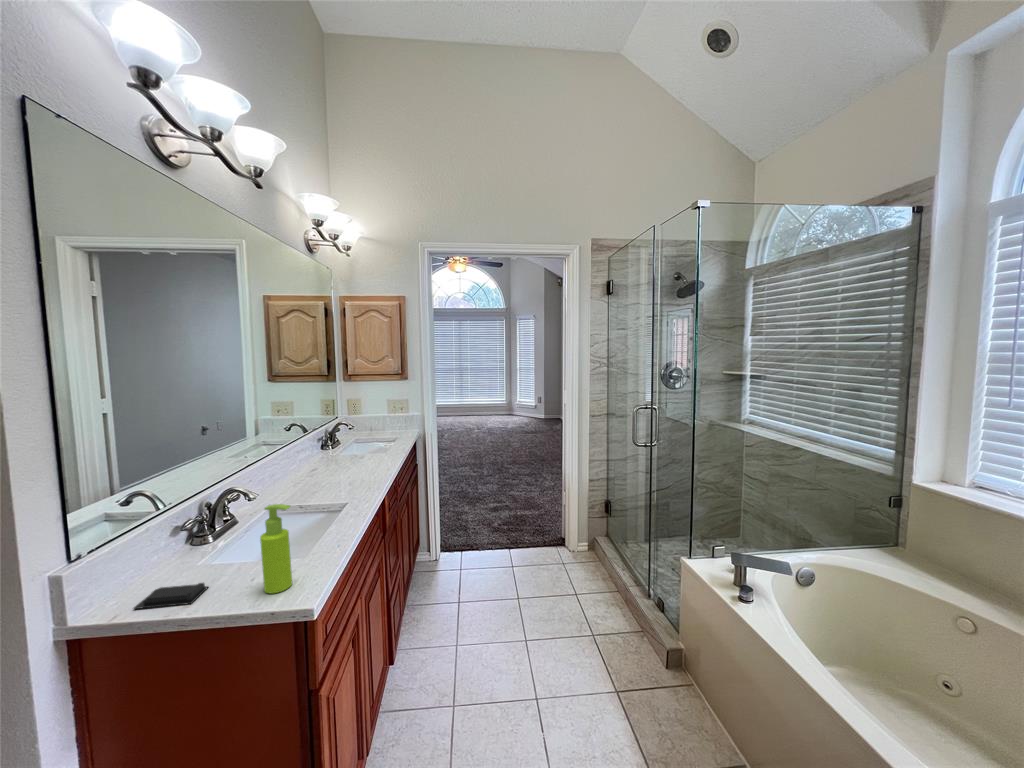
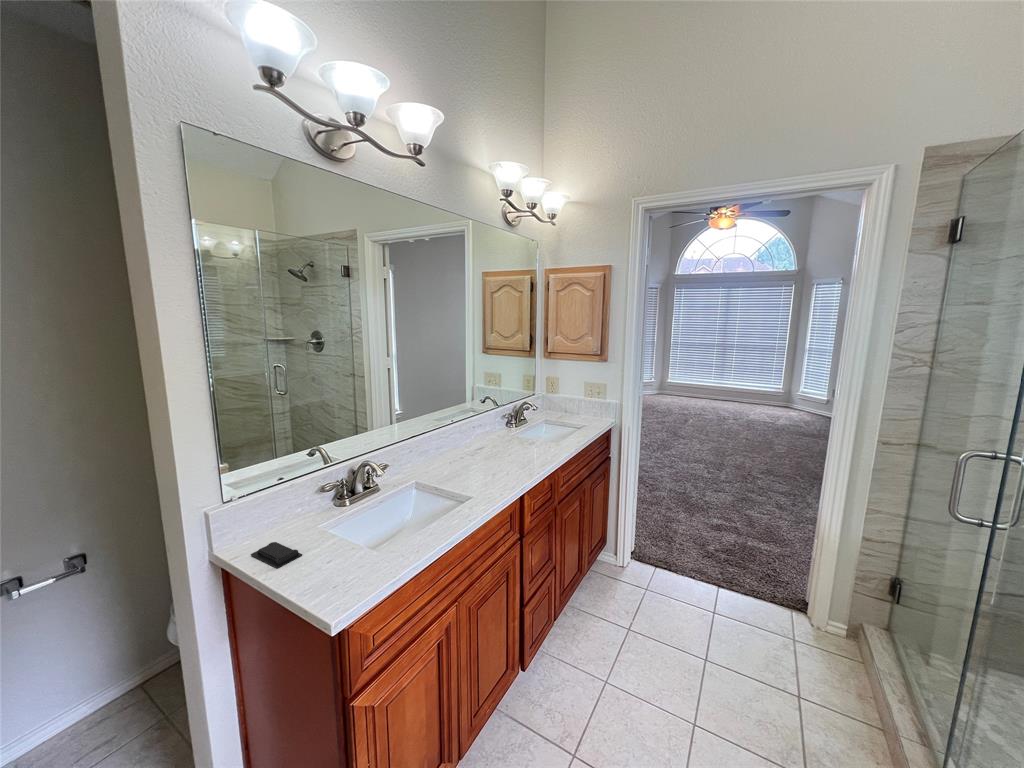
soap dispenser: present [260,504,292,593] -> none [316,499,348,589]

